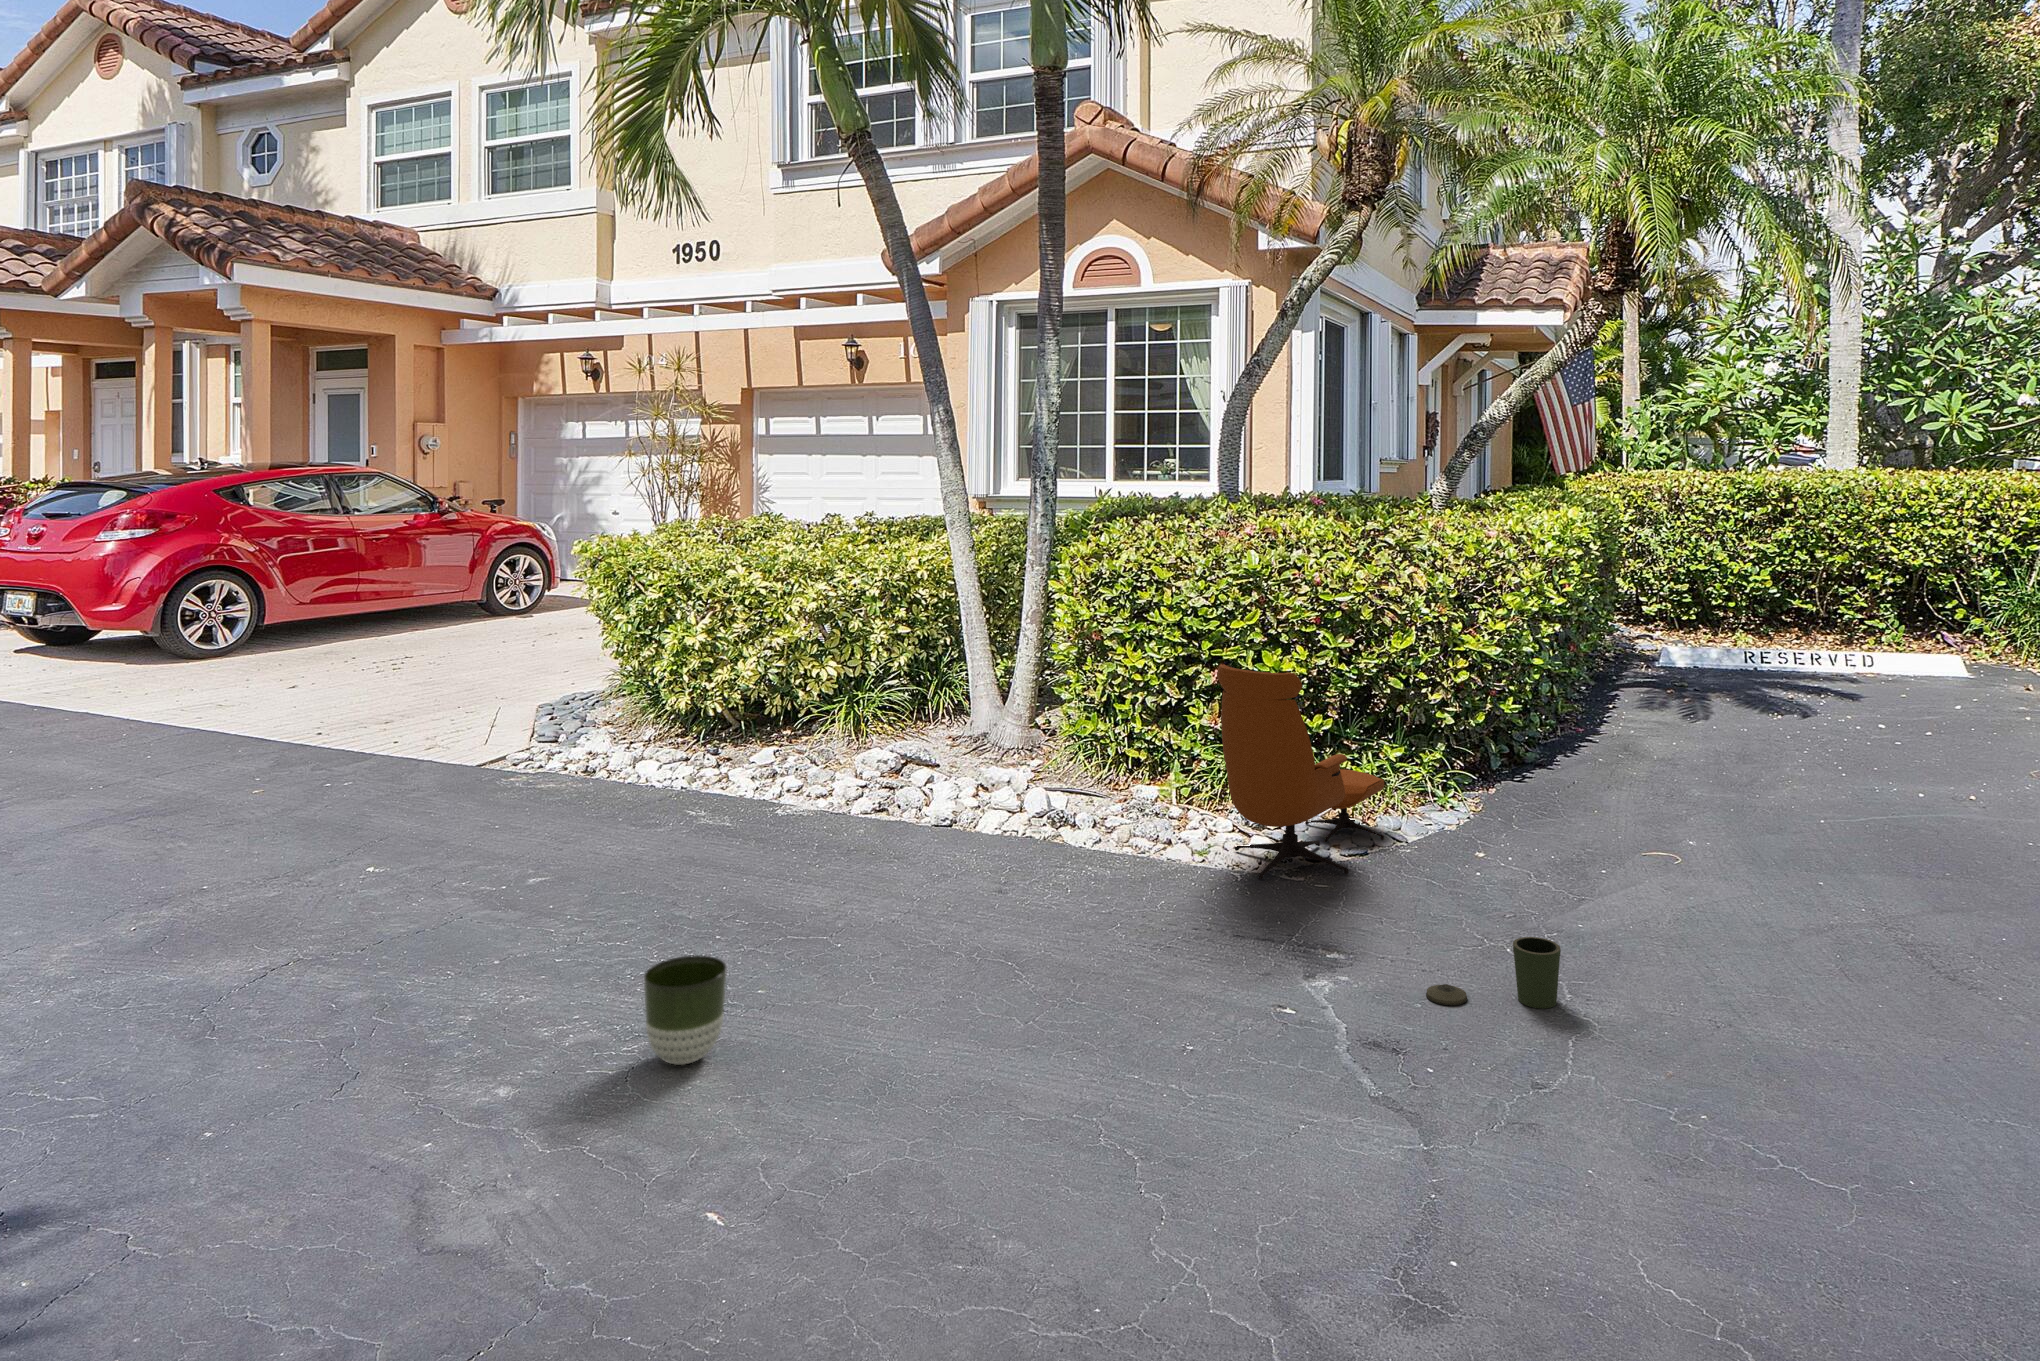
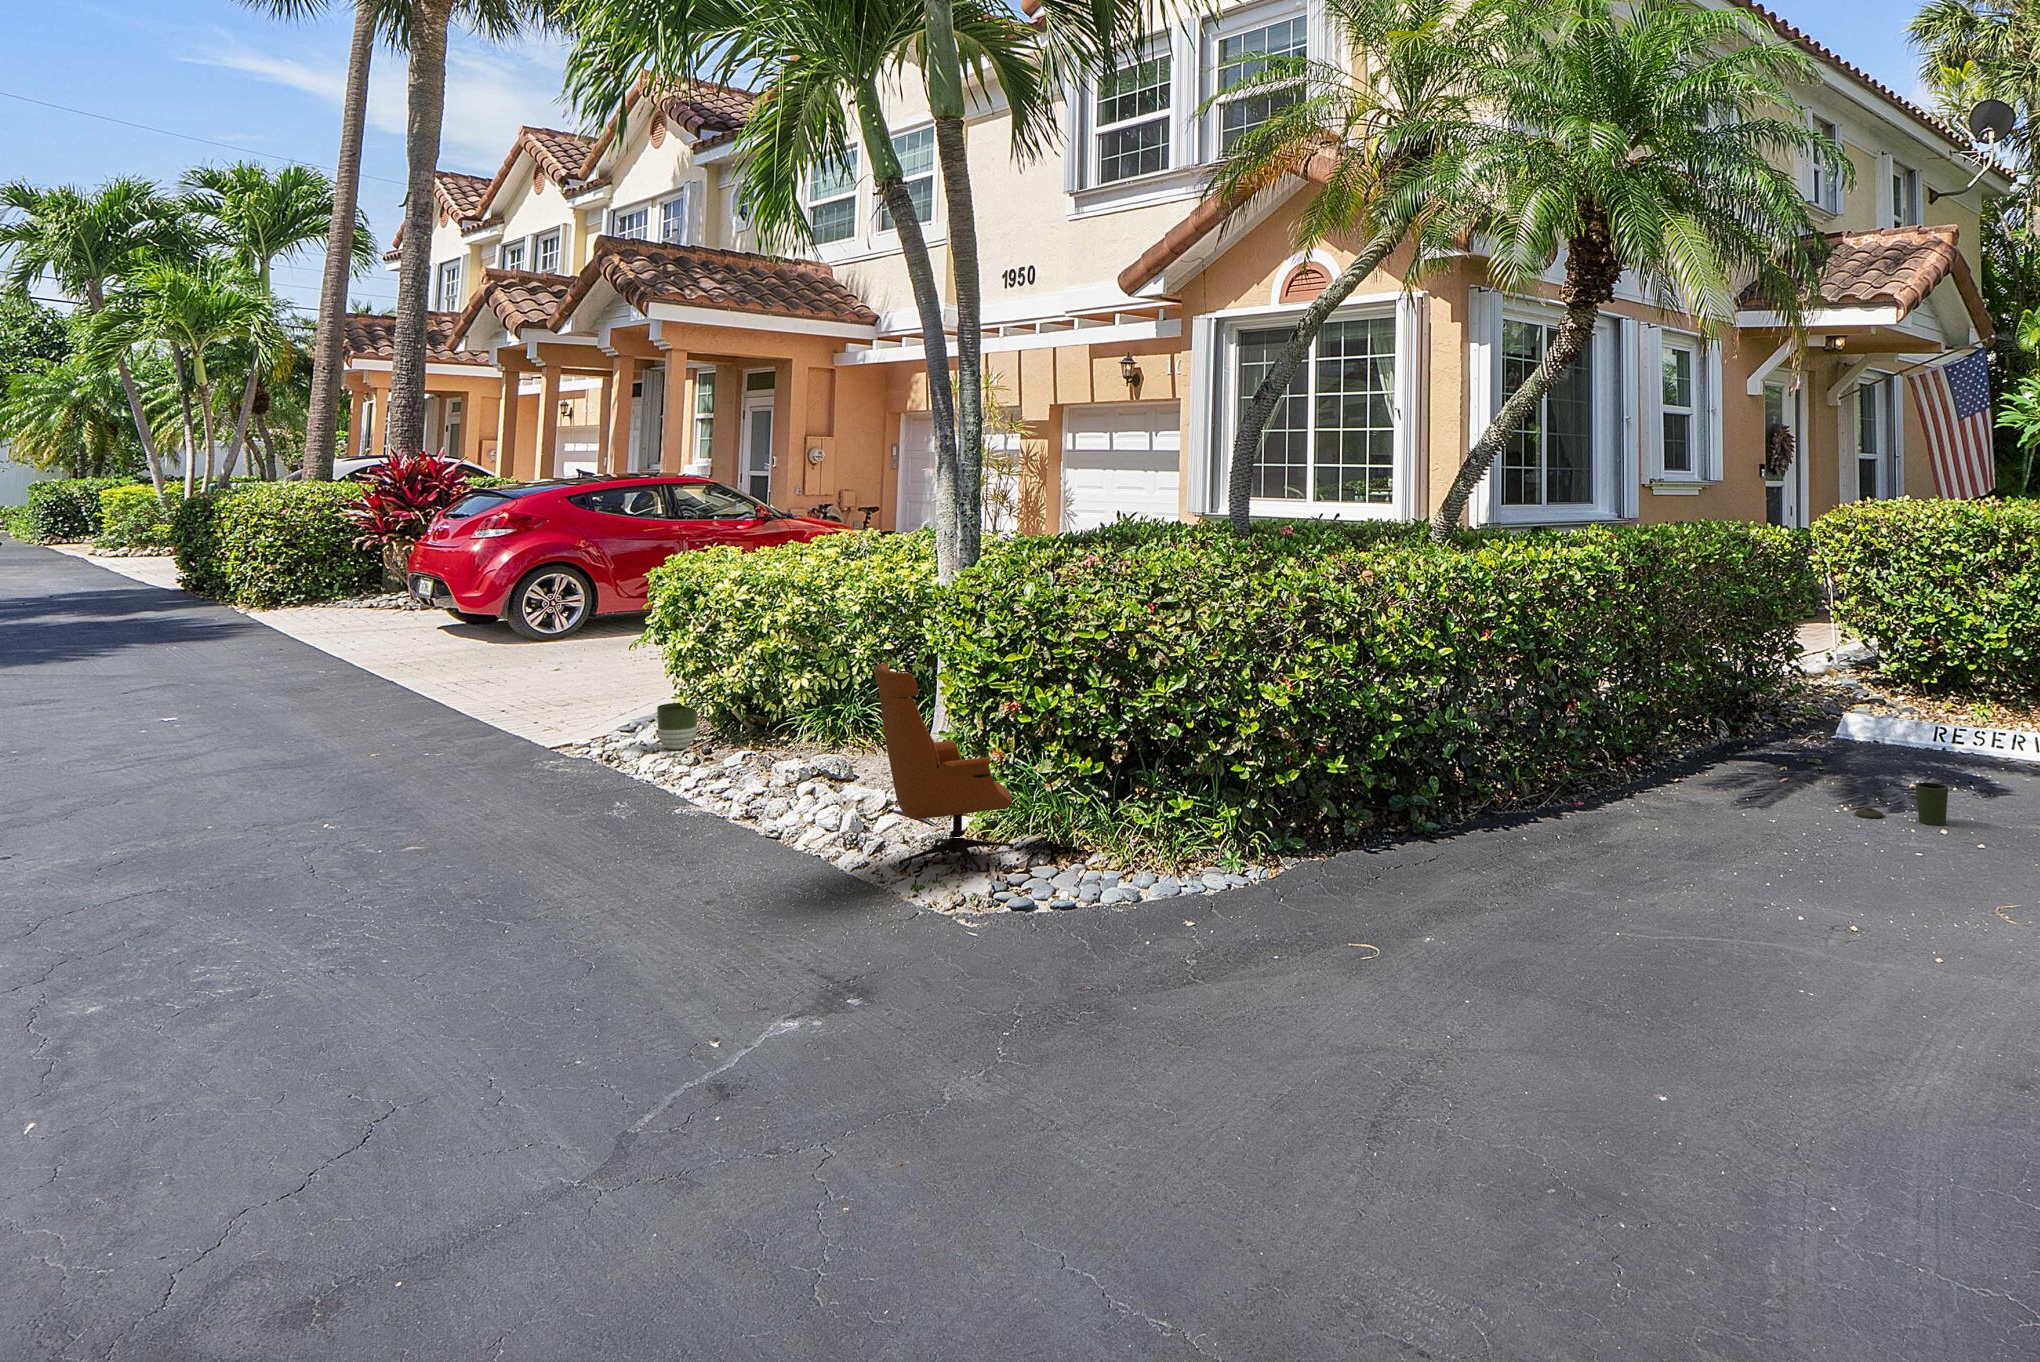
trash can: present [1426,937,1561,1009] -> present [1855,782,1948,825]
planter: present [644,955,727,1065] -> present [657,703,698,750]

